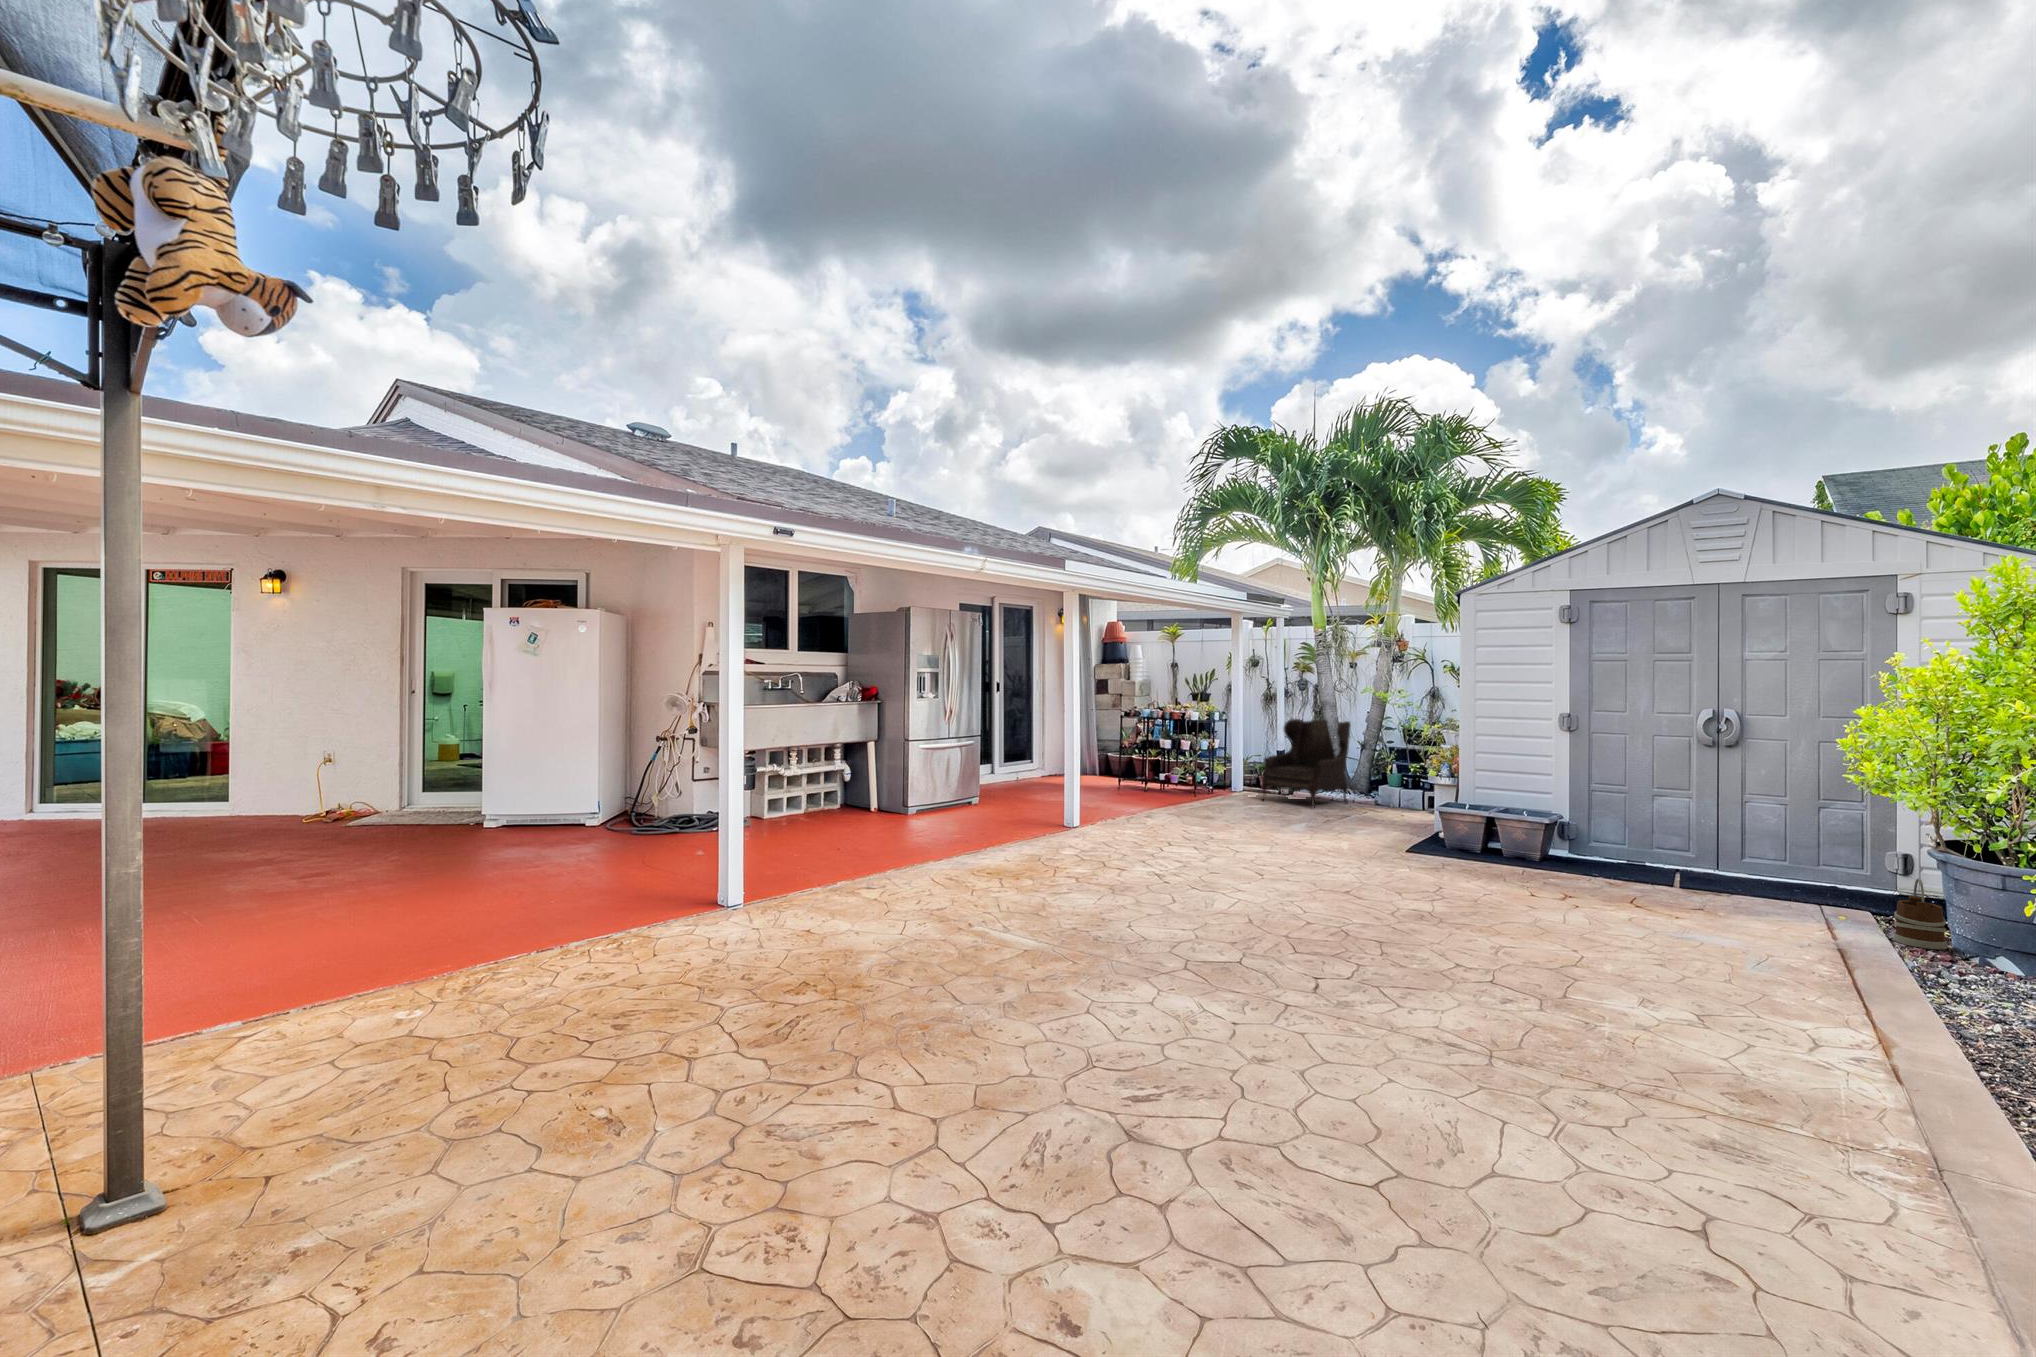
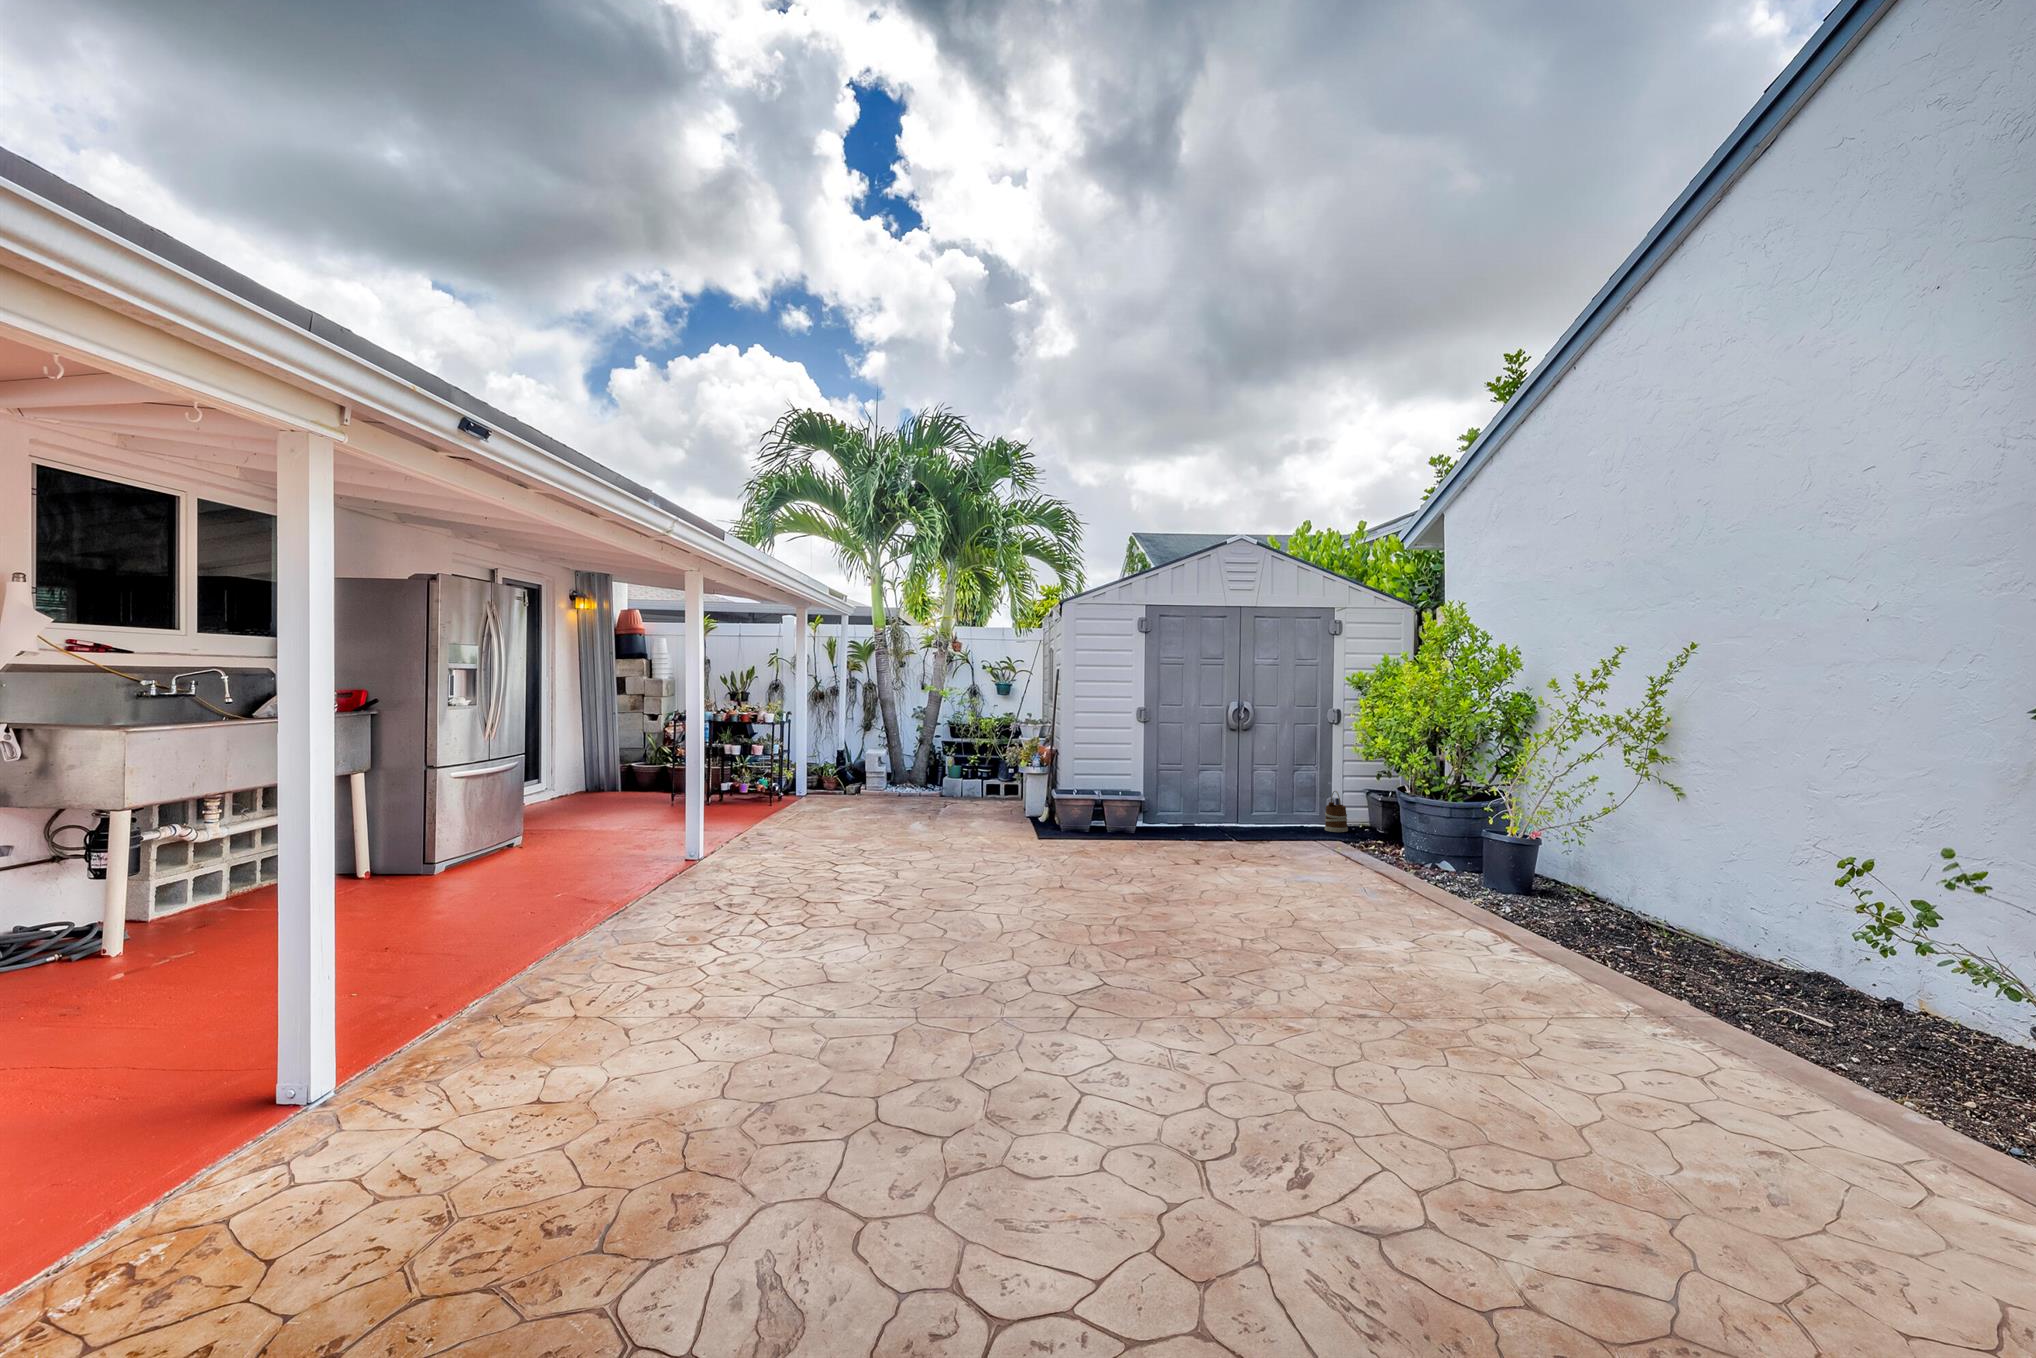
armchair: present [1262,719,1351,807] -> none [834,715,910,799]

